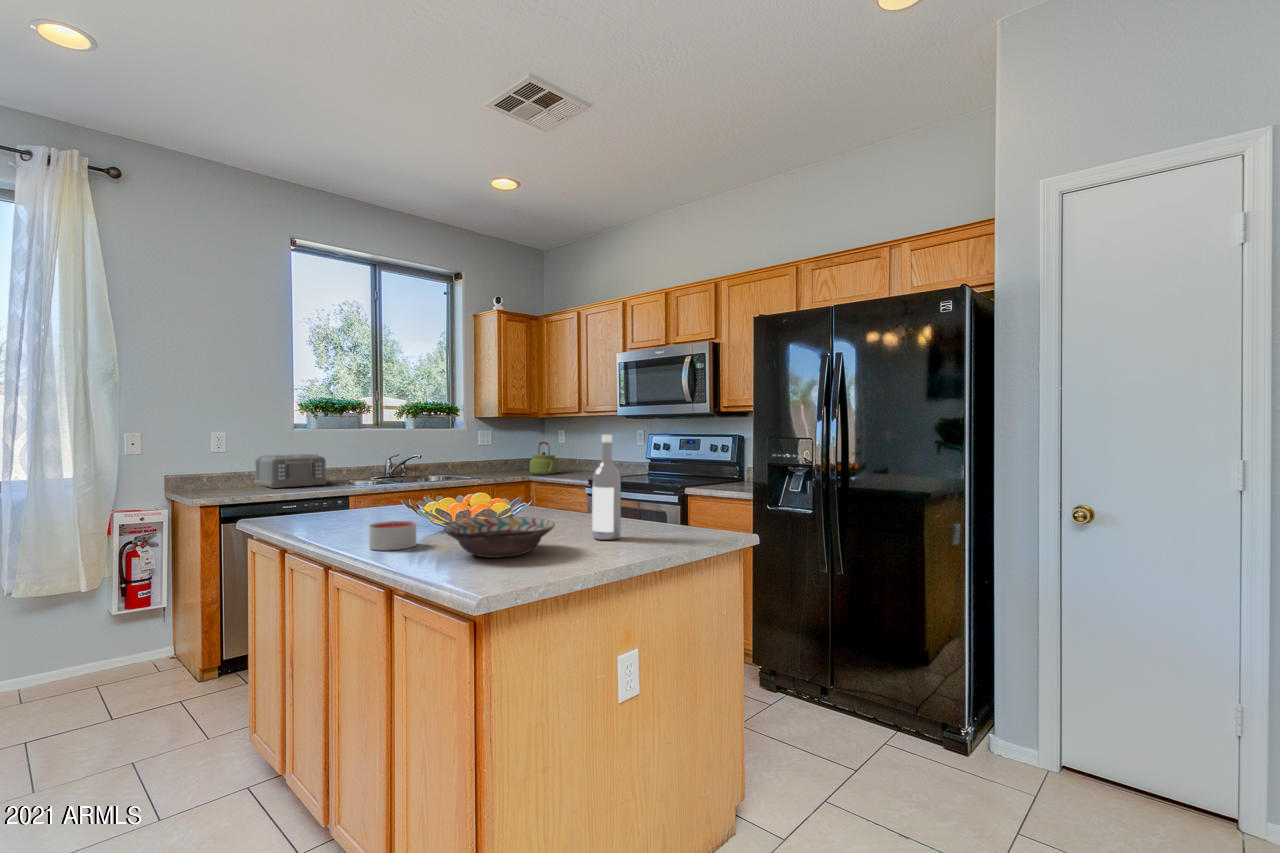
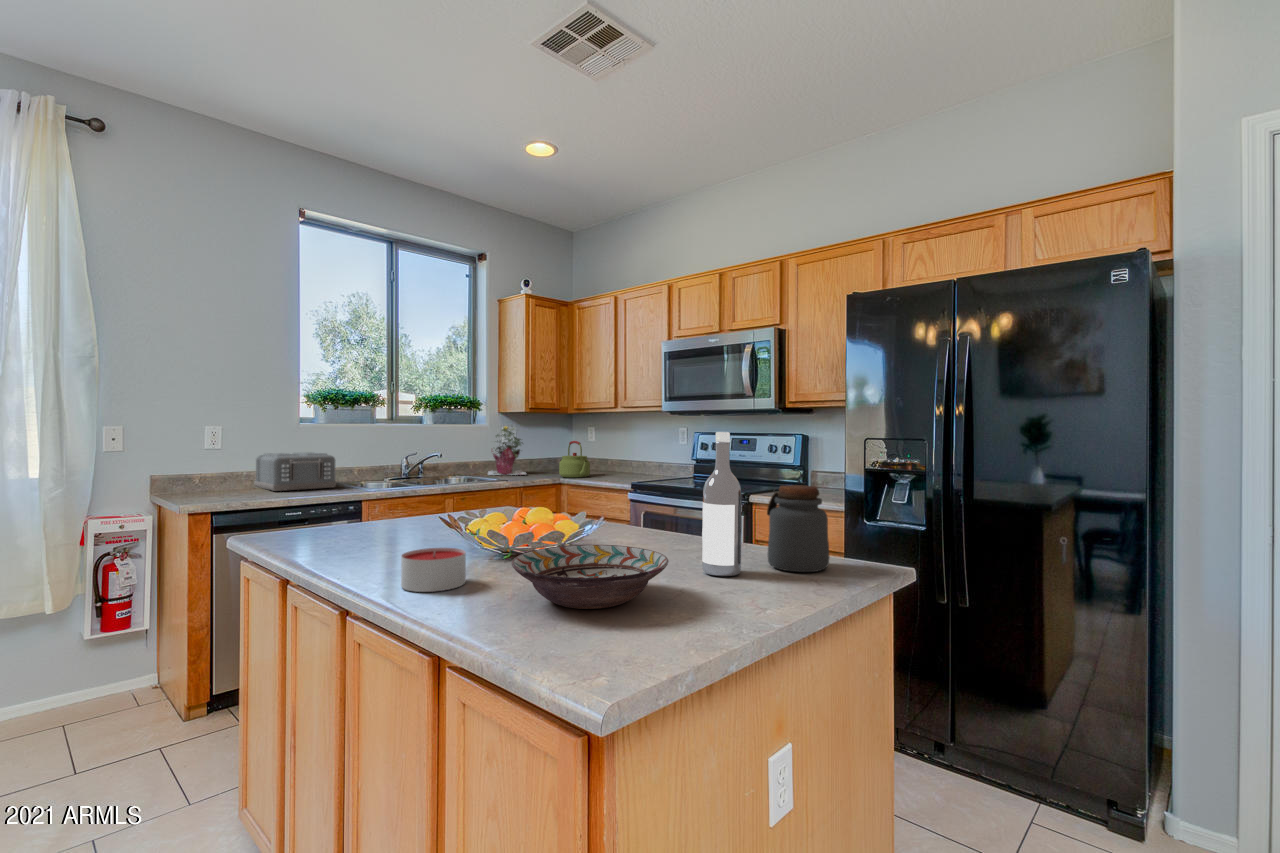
potted plant: none [465,427,501,473] -> present [488,426,526,475]
jar: none [644,474,689,537] -> present [767,485,830,572]

